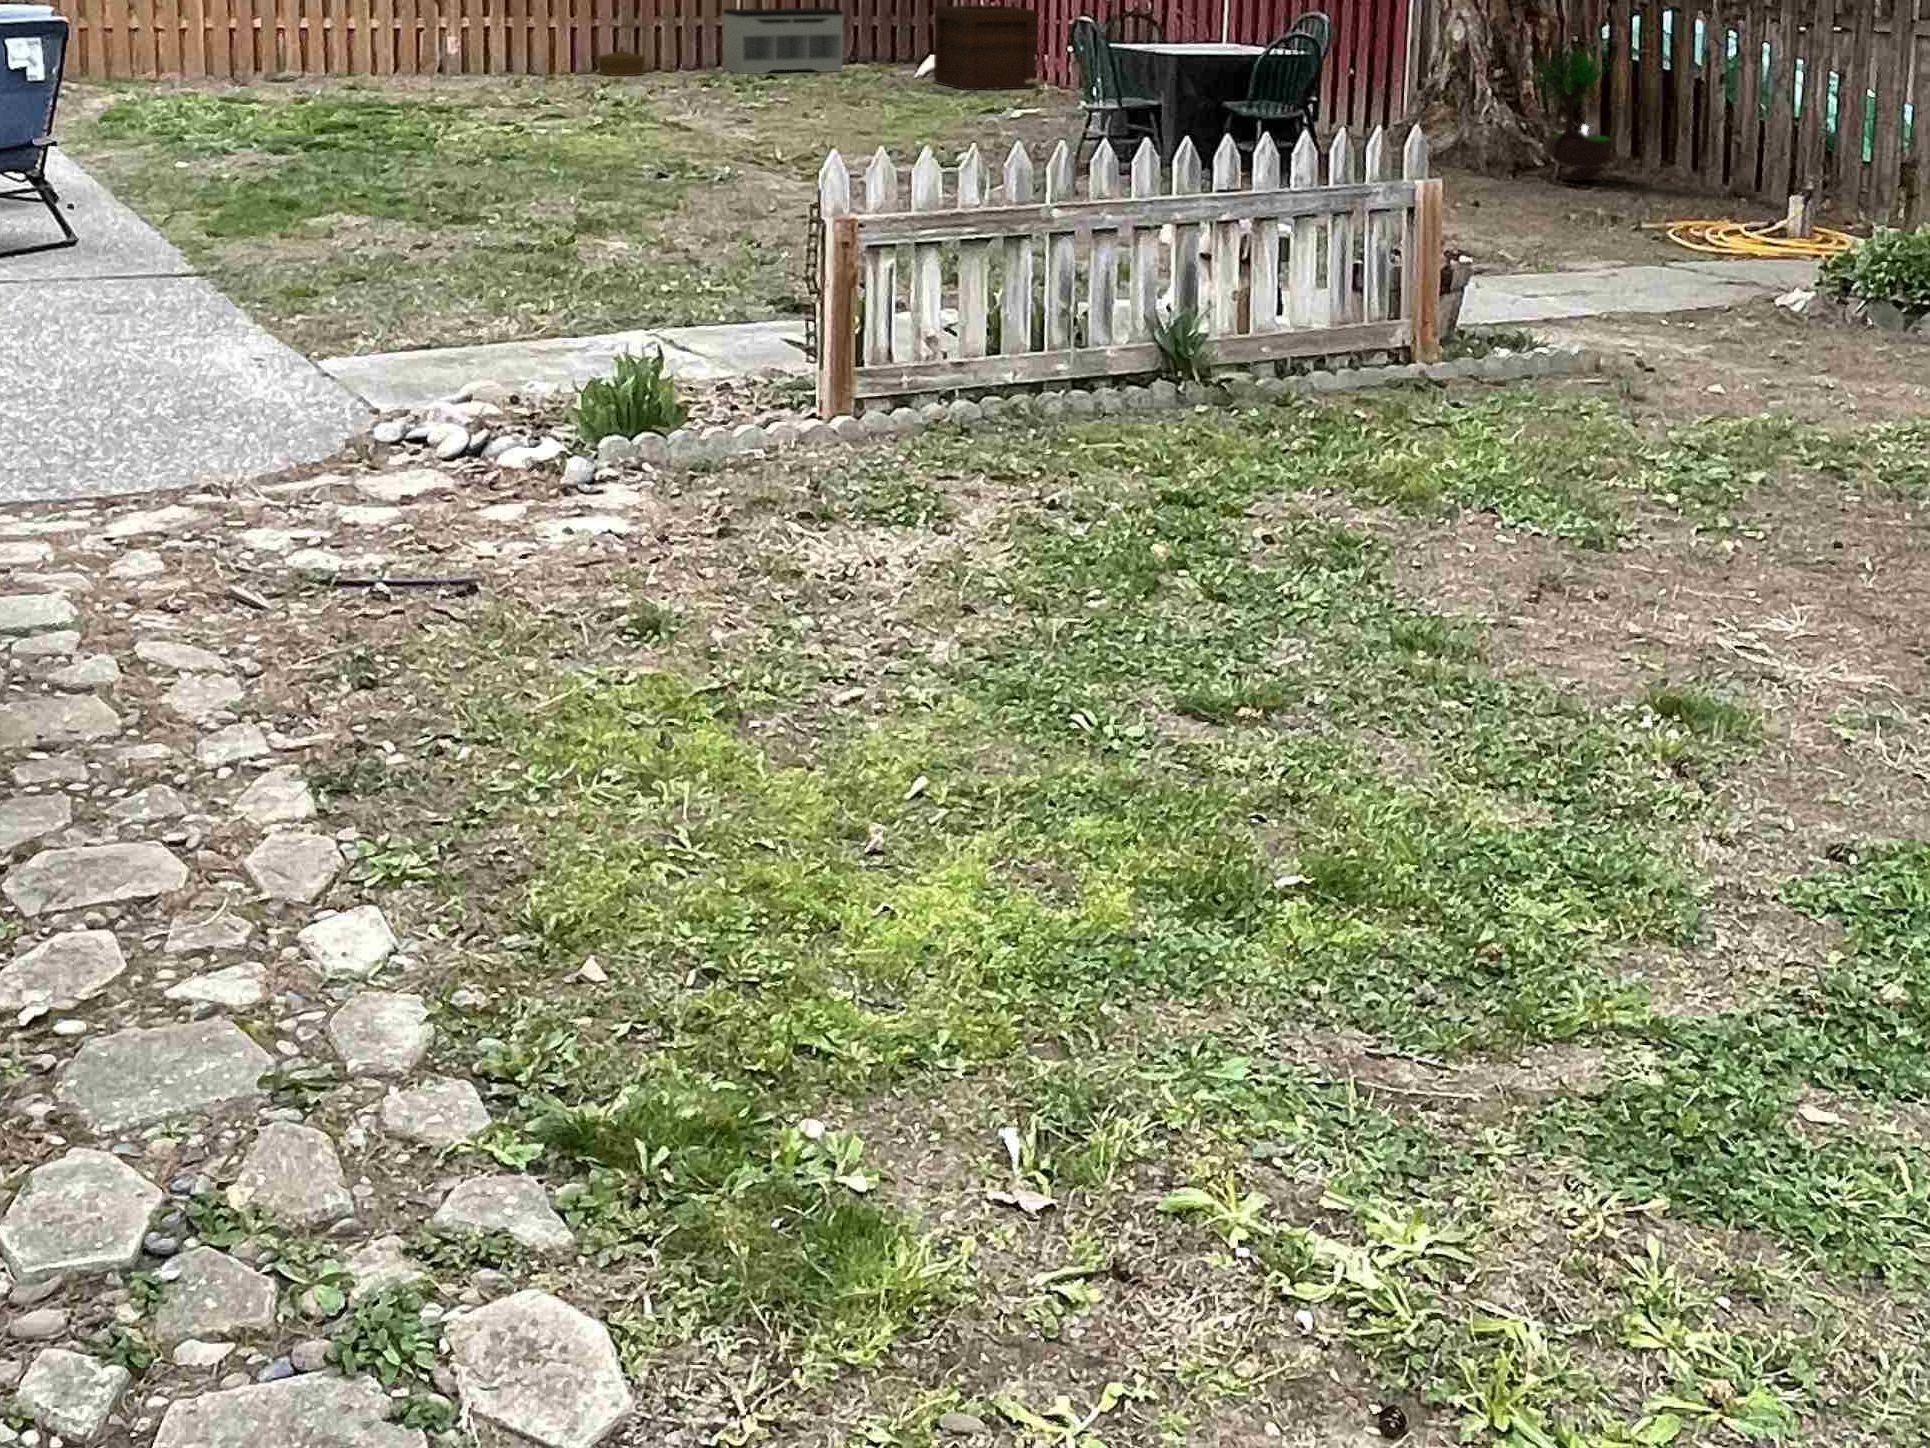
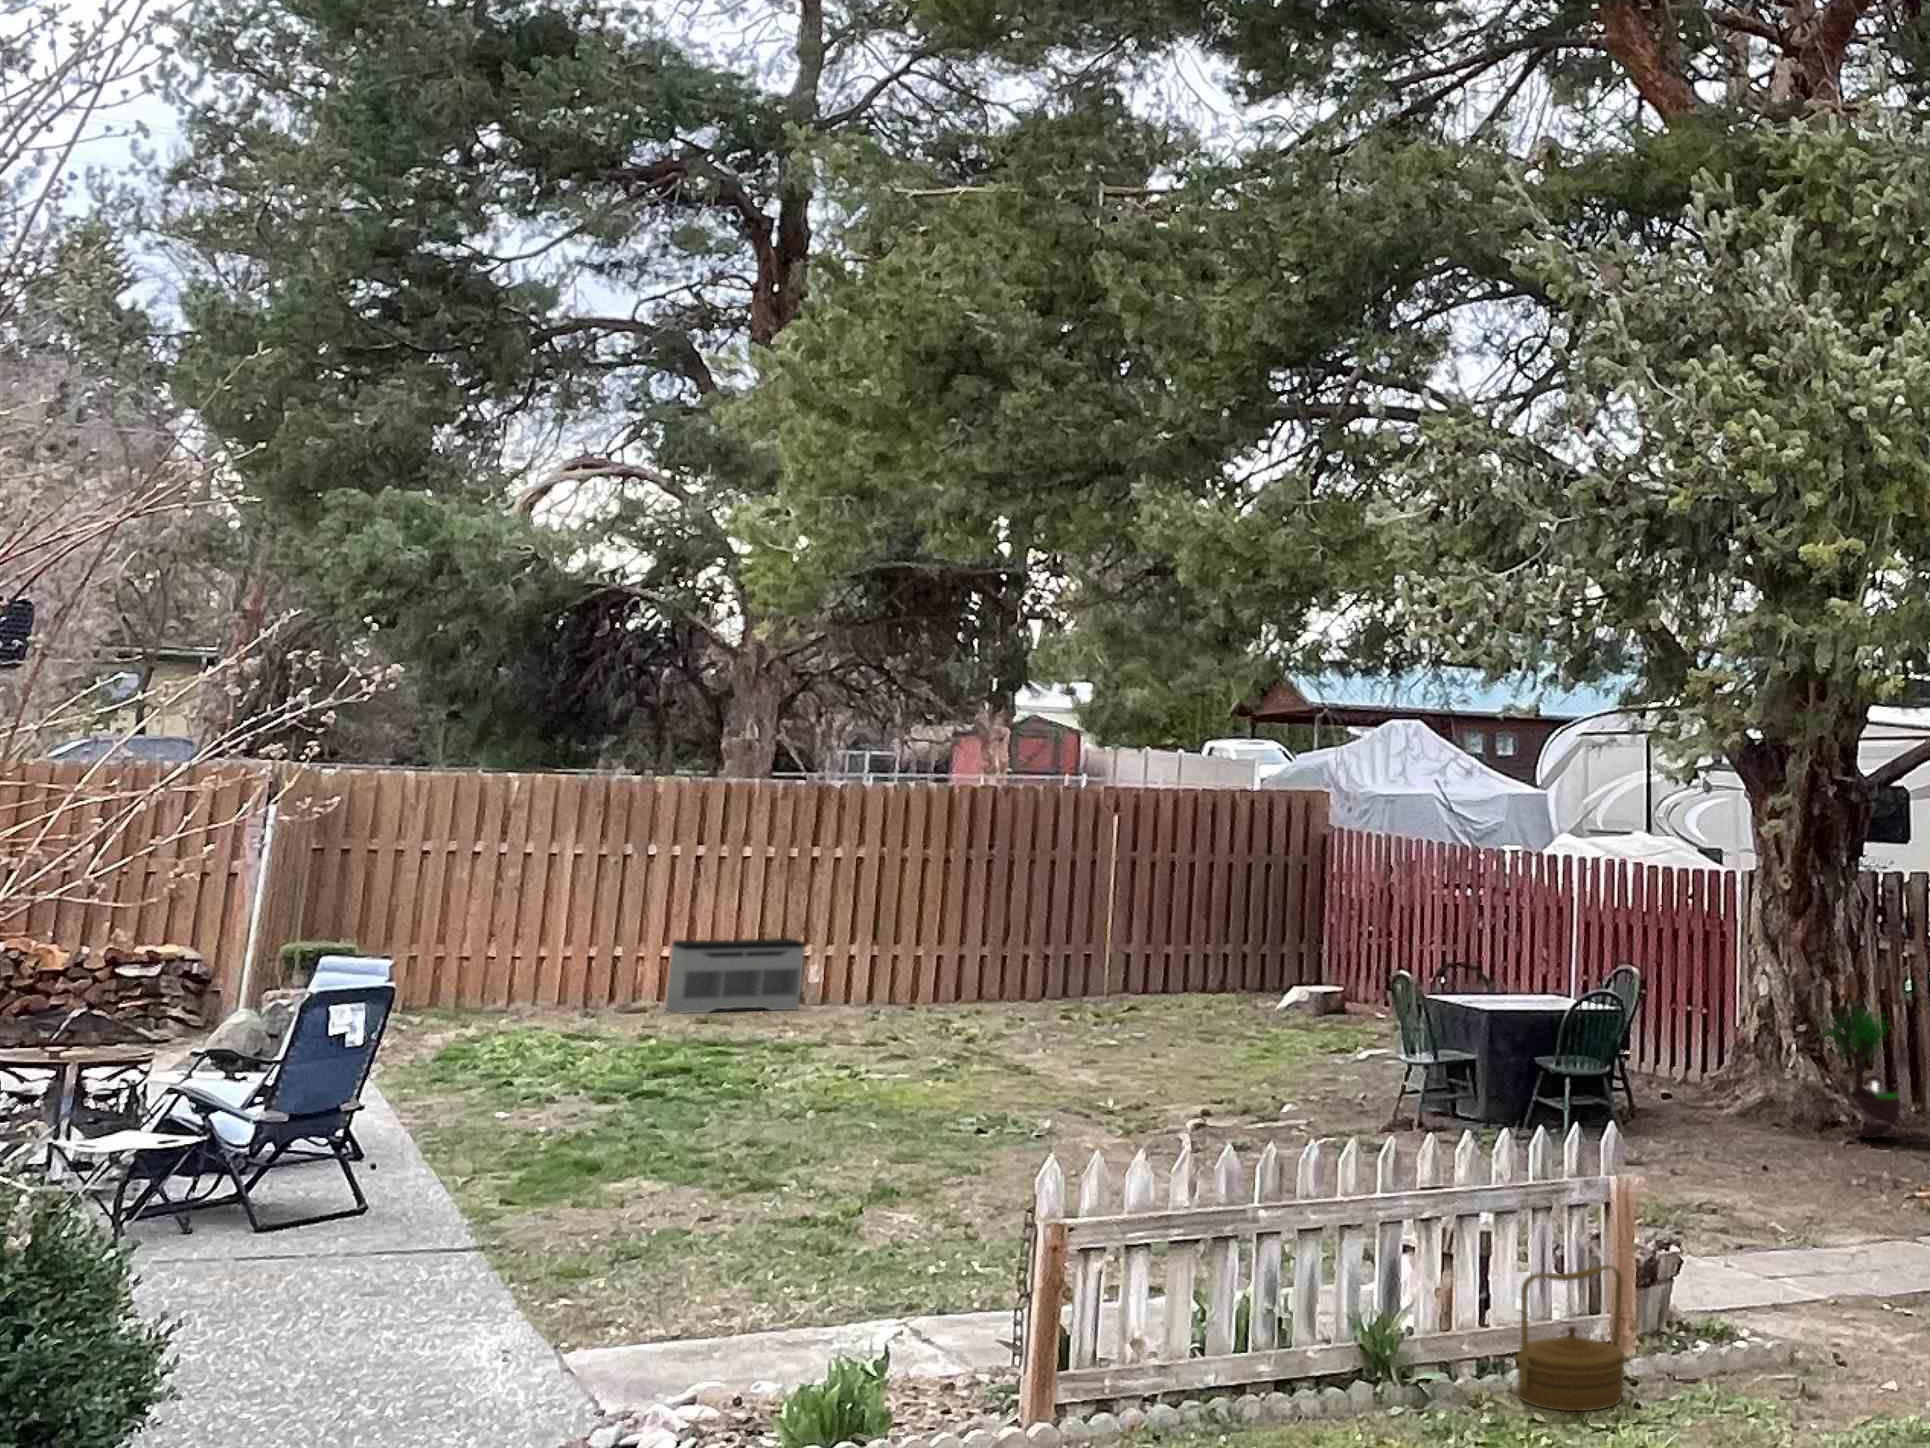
wooden crate: present [934,5,1038,90] -> none [1293,938,1394,1025]
bench: present [723,8,843,74] -> present [666,938,805,1014]
woven basket: present [597,24,646,76] -> present [1516,1265,1626,1411]

